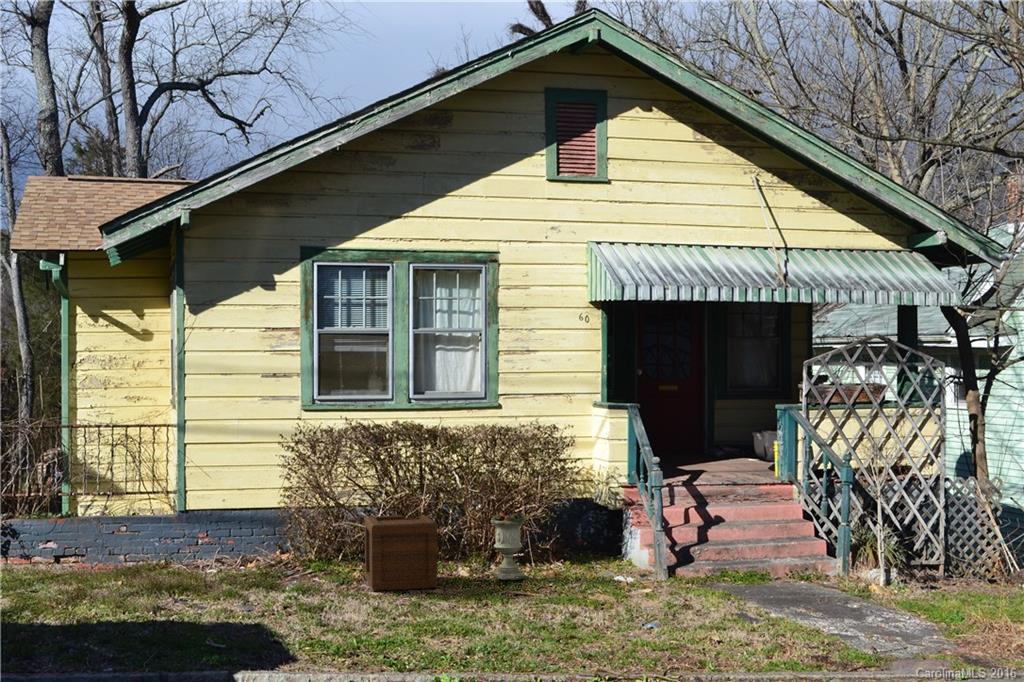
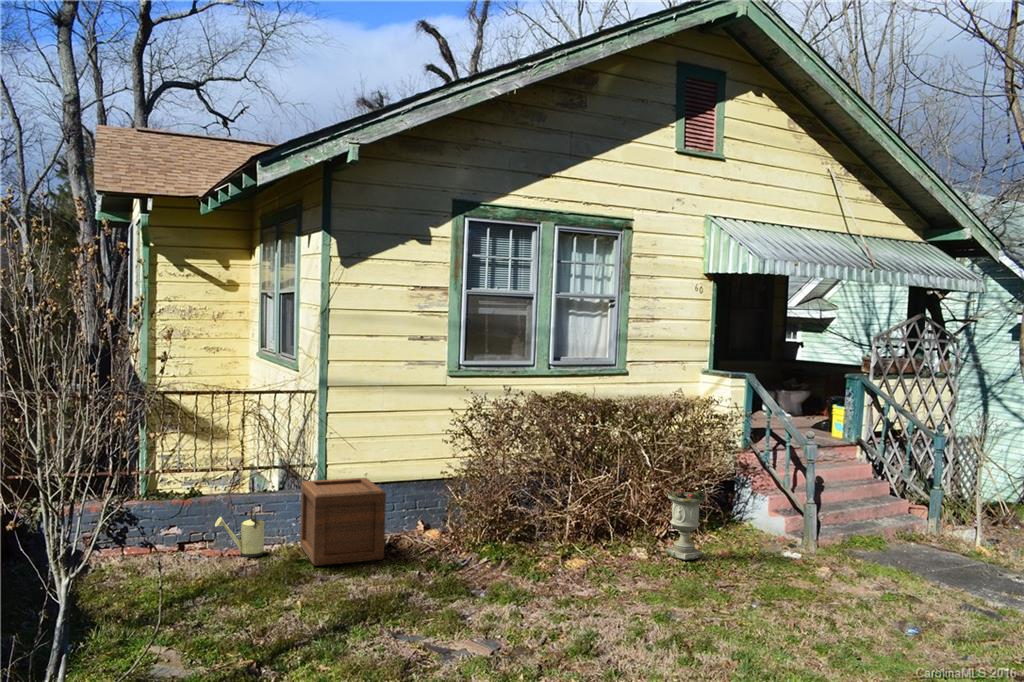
wooden crate: present [365,515,438,591] -> present [300,478,386,566]
watering can: none [82,532,131,574] -> present [215,509,266,557]

